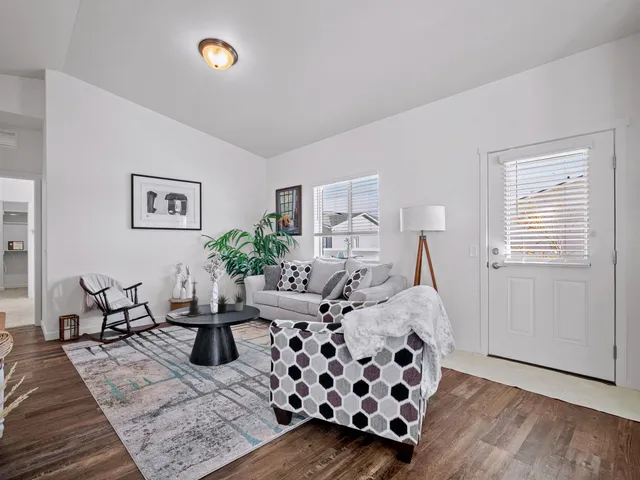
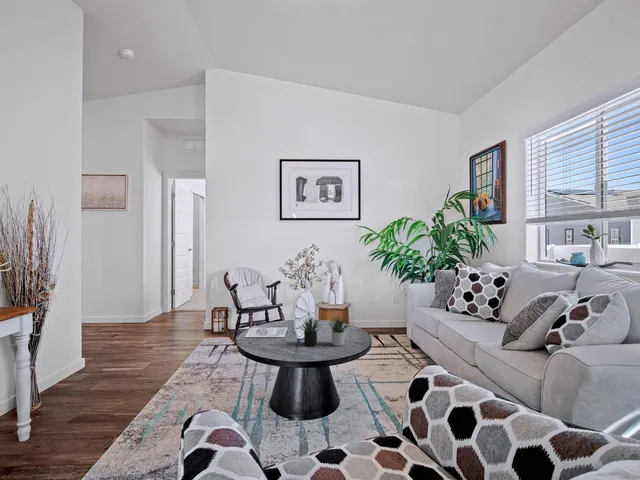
candle holder: present [183,282,204,317] -> none [256,287,287,346]

